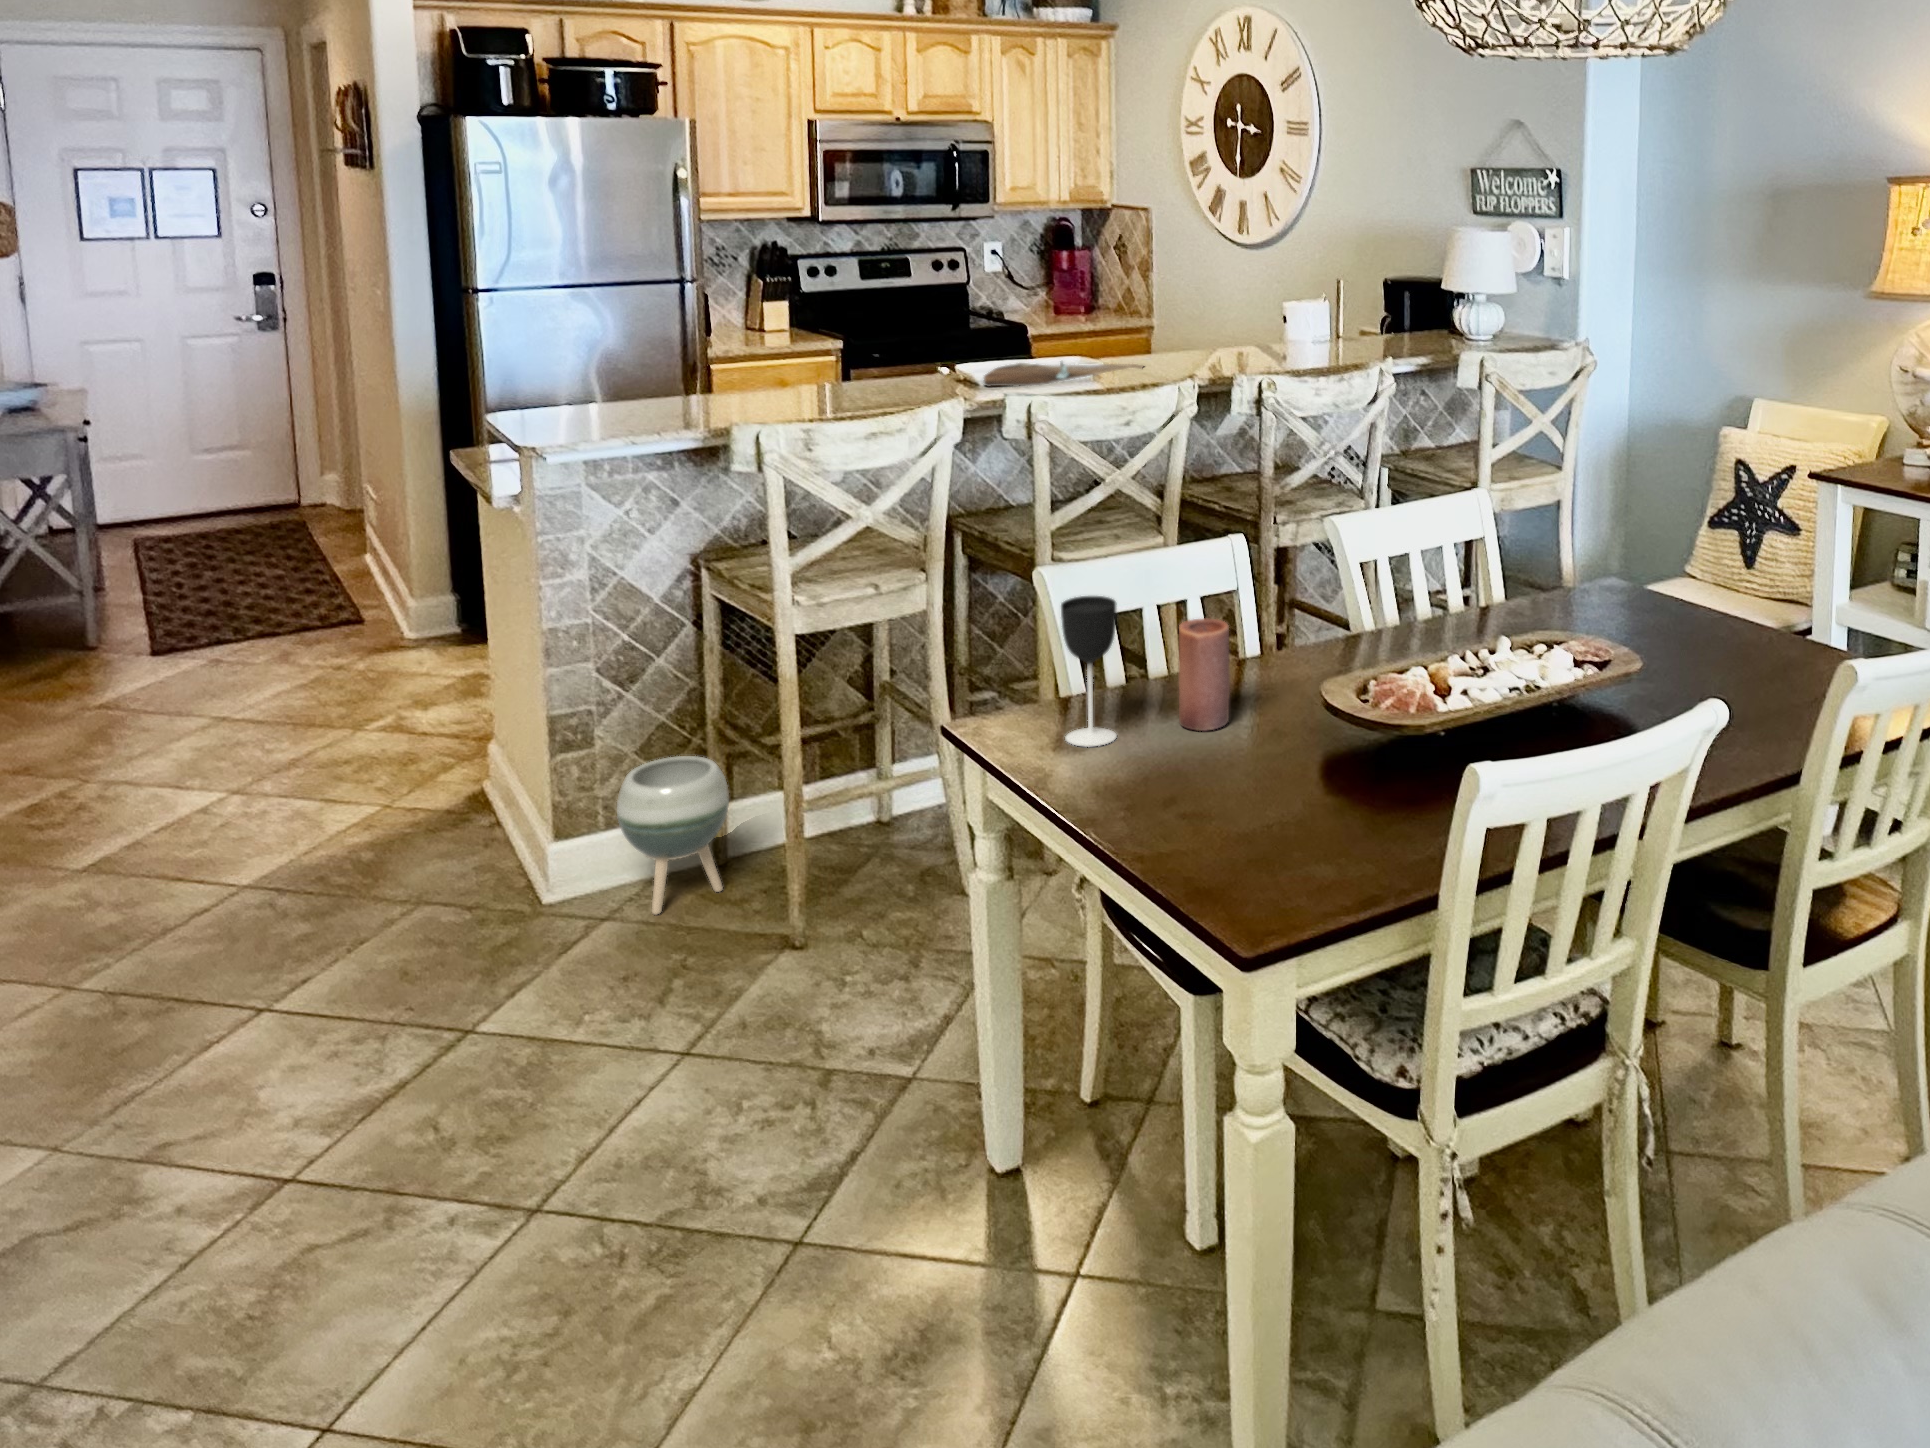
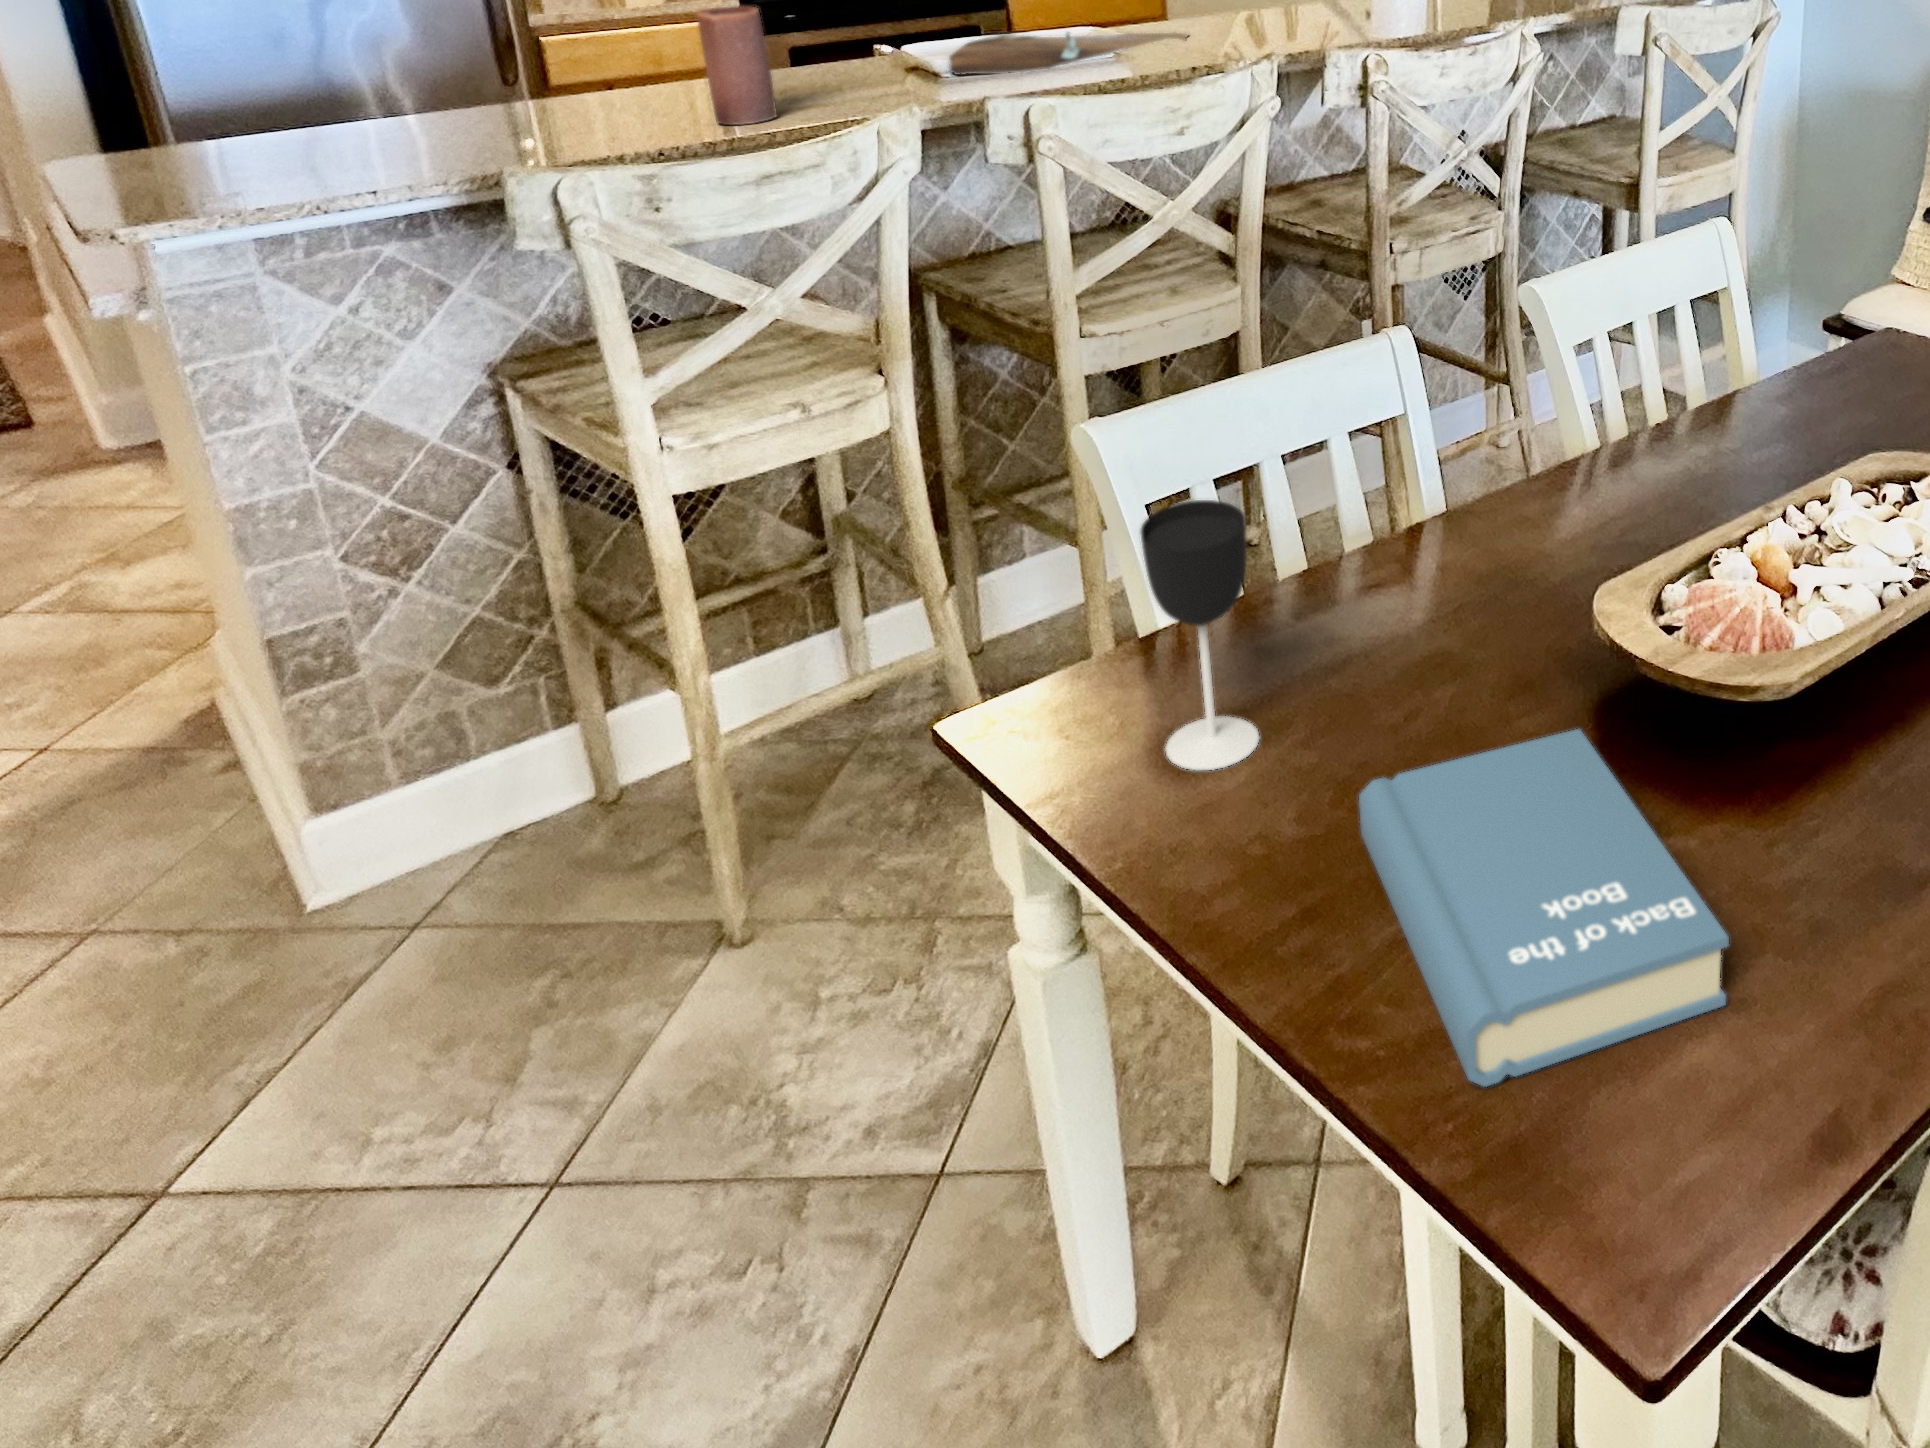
candle: present [1179,619,1230,731] -> present [697,6,777,125]
book: none [1160,732,1329,860] -> present [1359,729,1729,1087]
planter: present [617,756,729,914] -> none [404,664,613,910]

